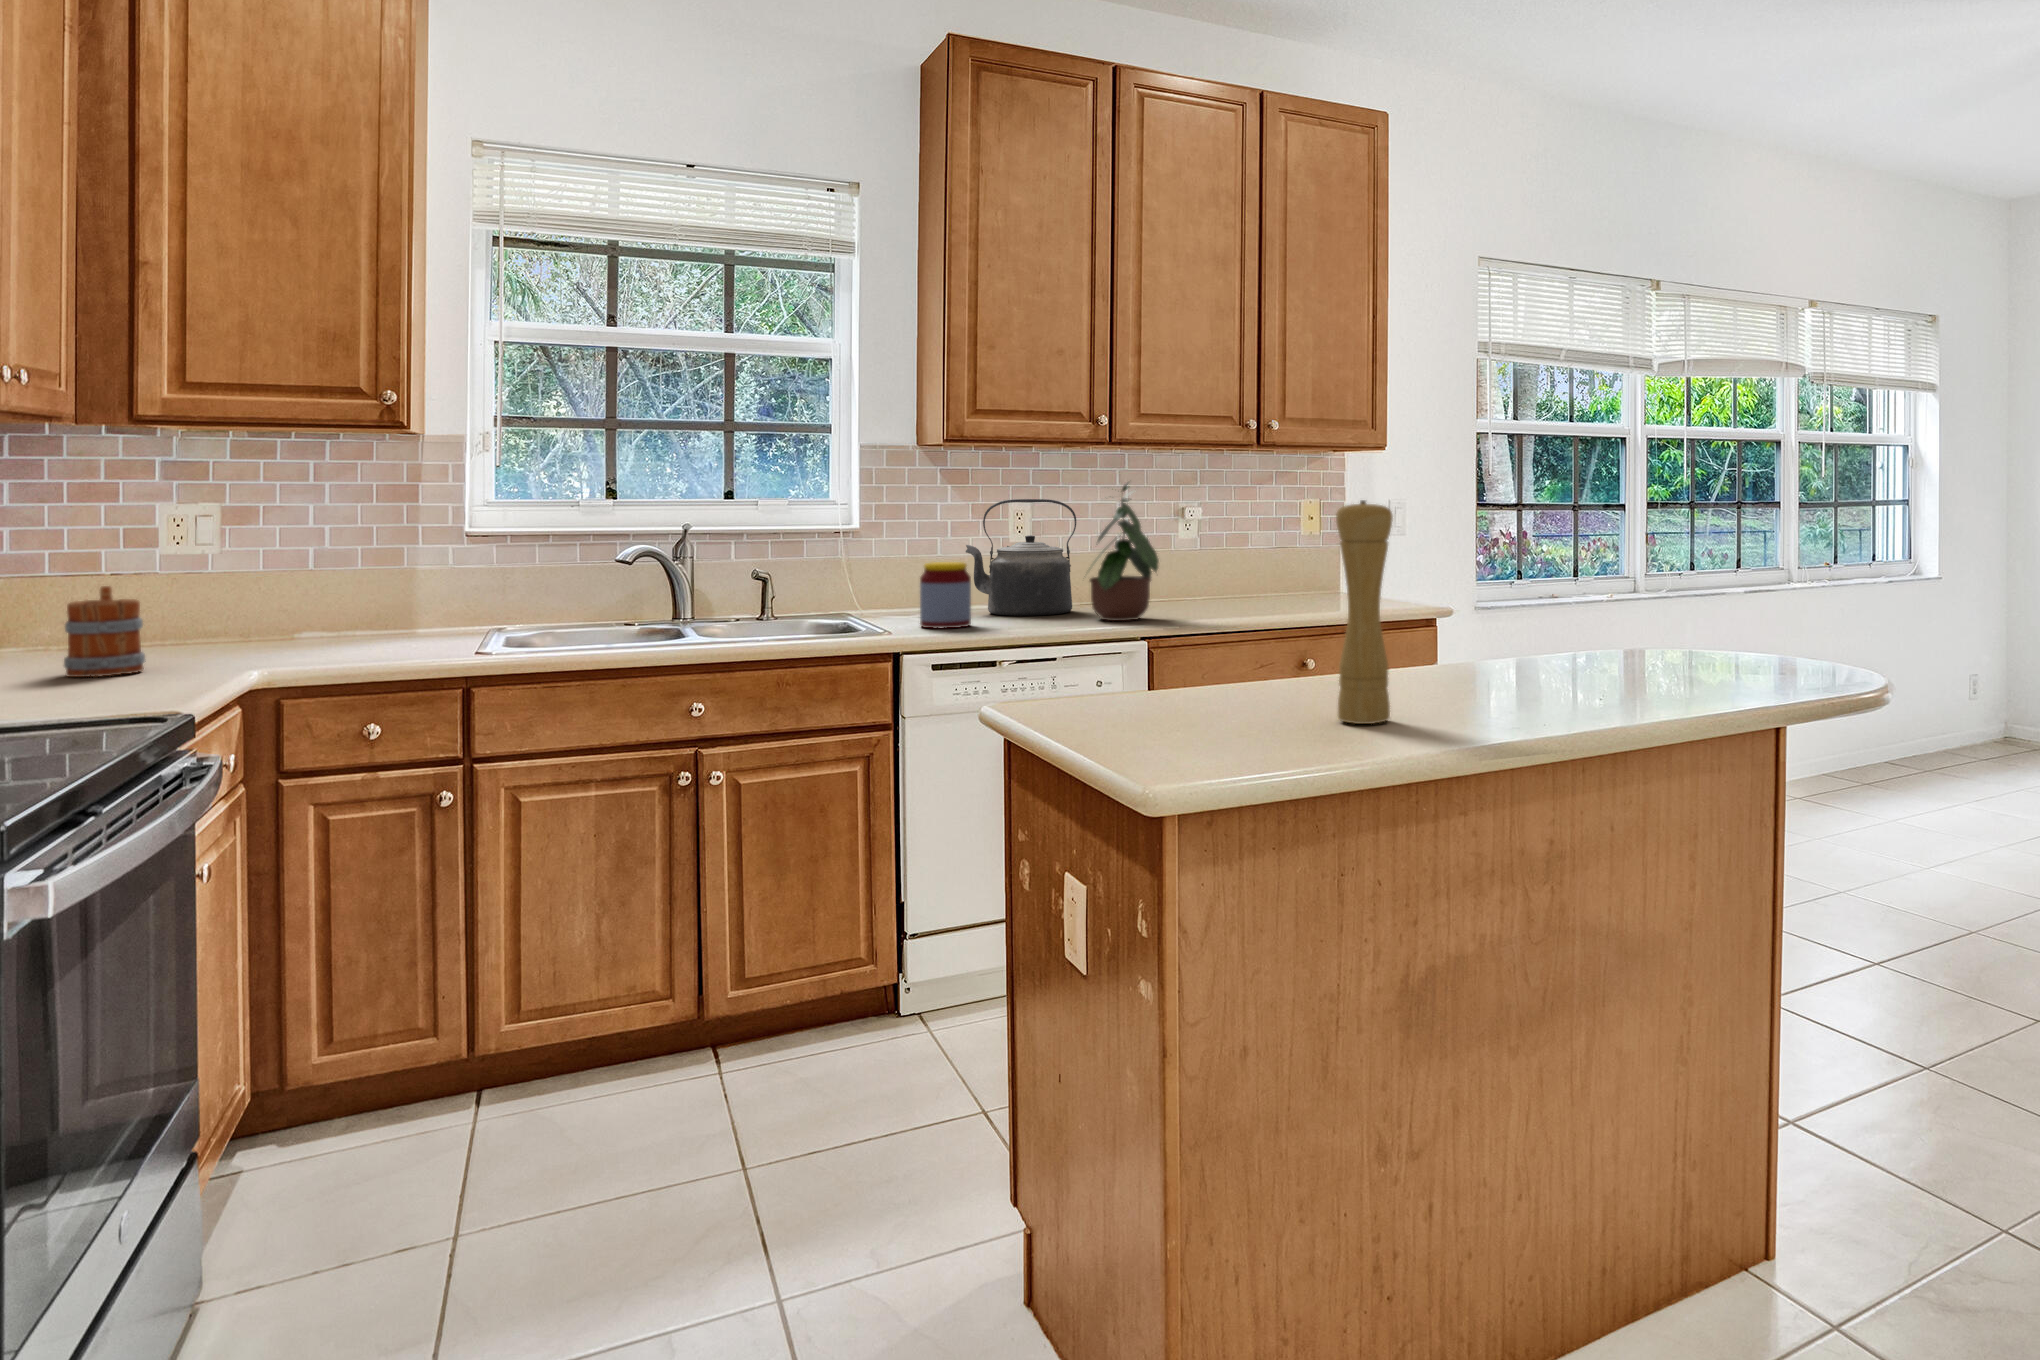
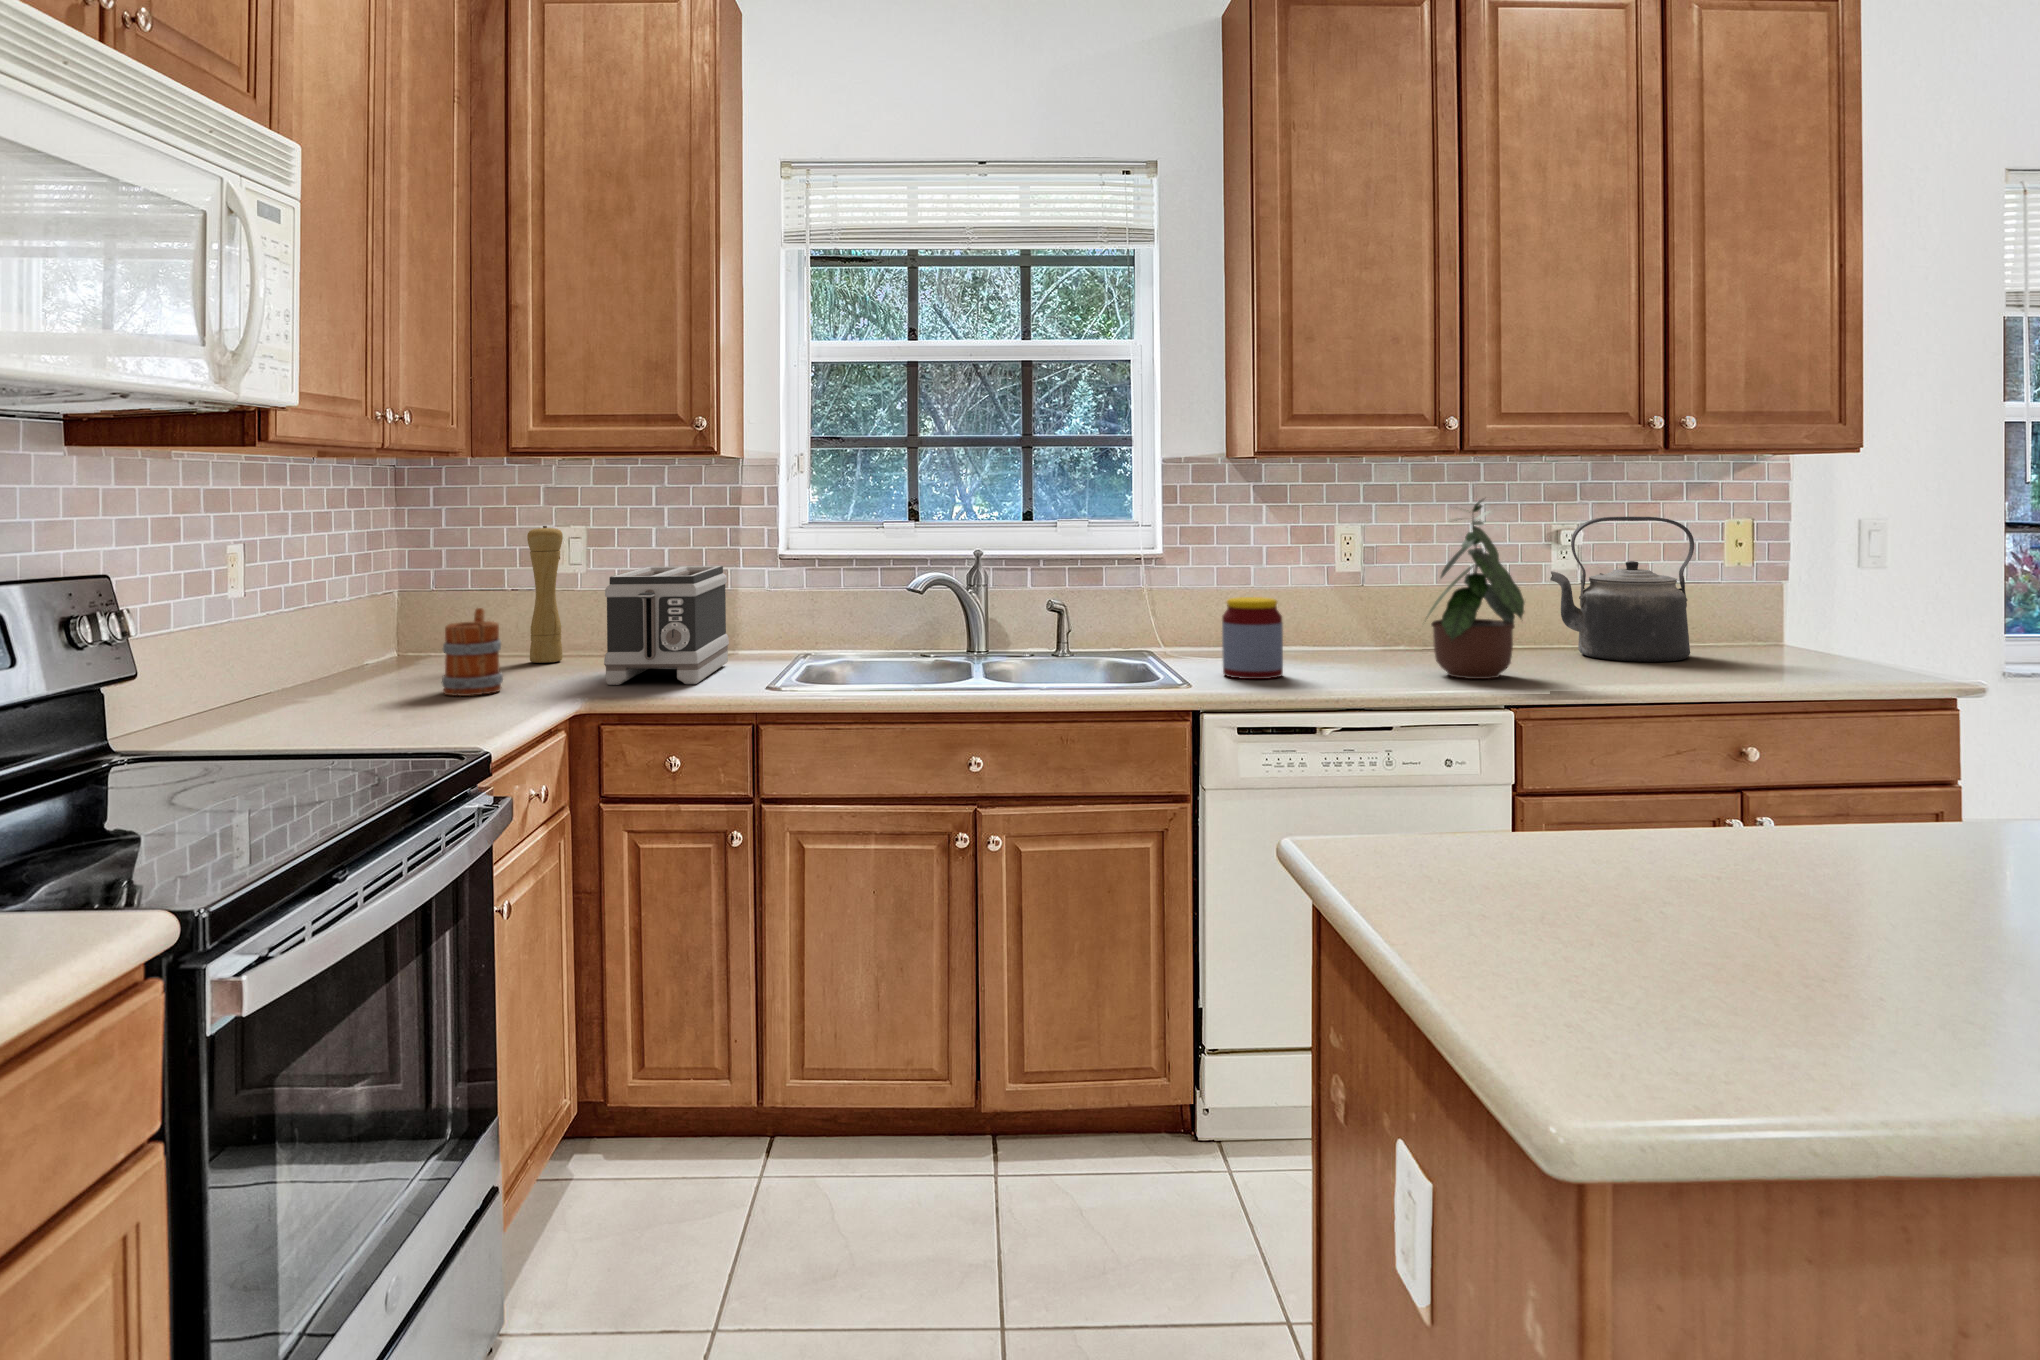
kettle: present [966,499,1076,616] -> present [1550,517,1694,662]
pepper mill: present [1336,500,1393,724] -> present [527,526,563,663]
toaster: none [274,543,409,661] -> present [604,566,729,685]

